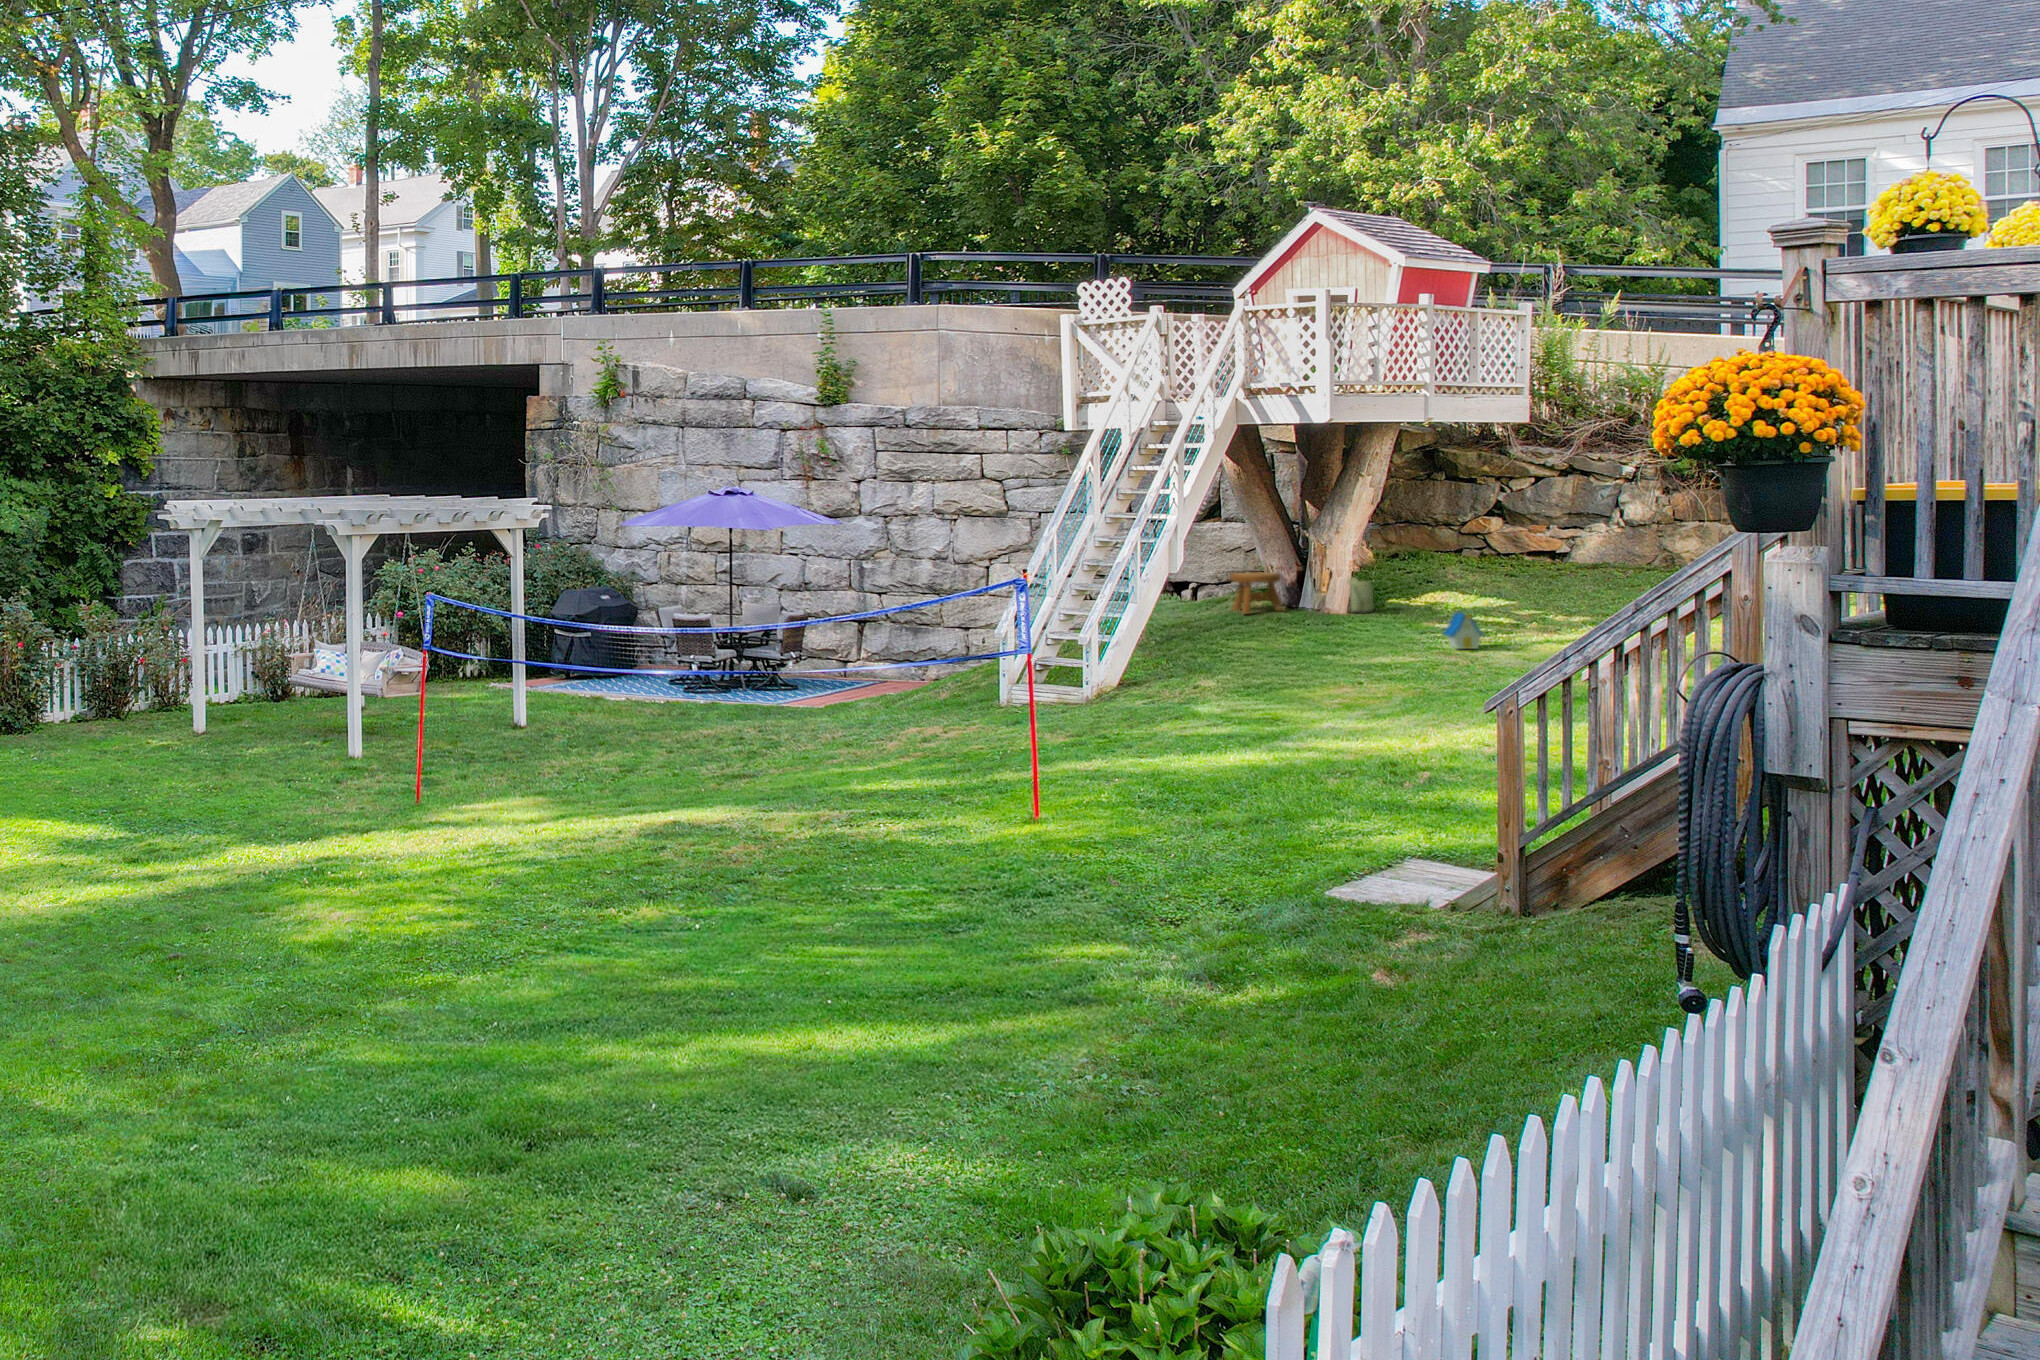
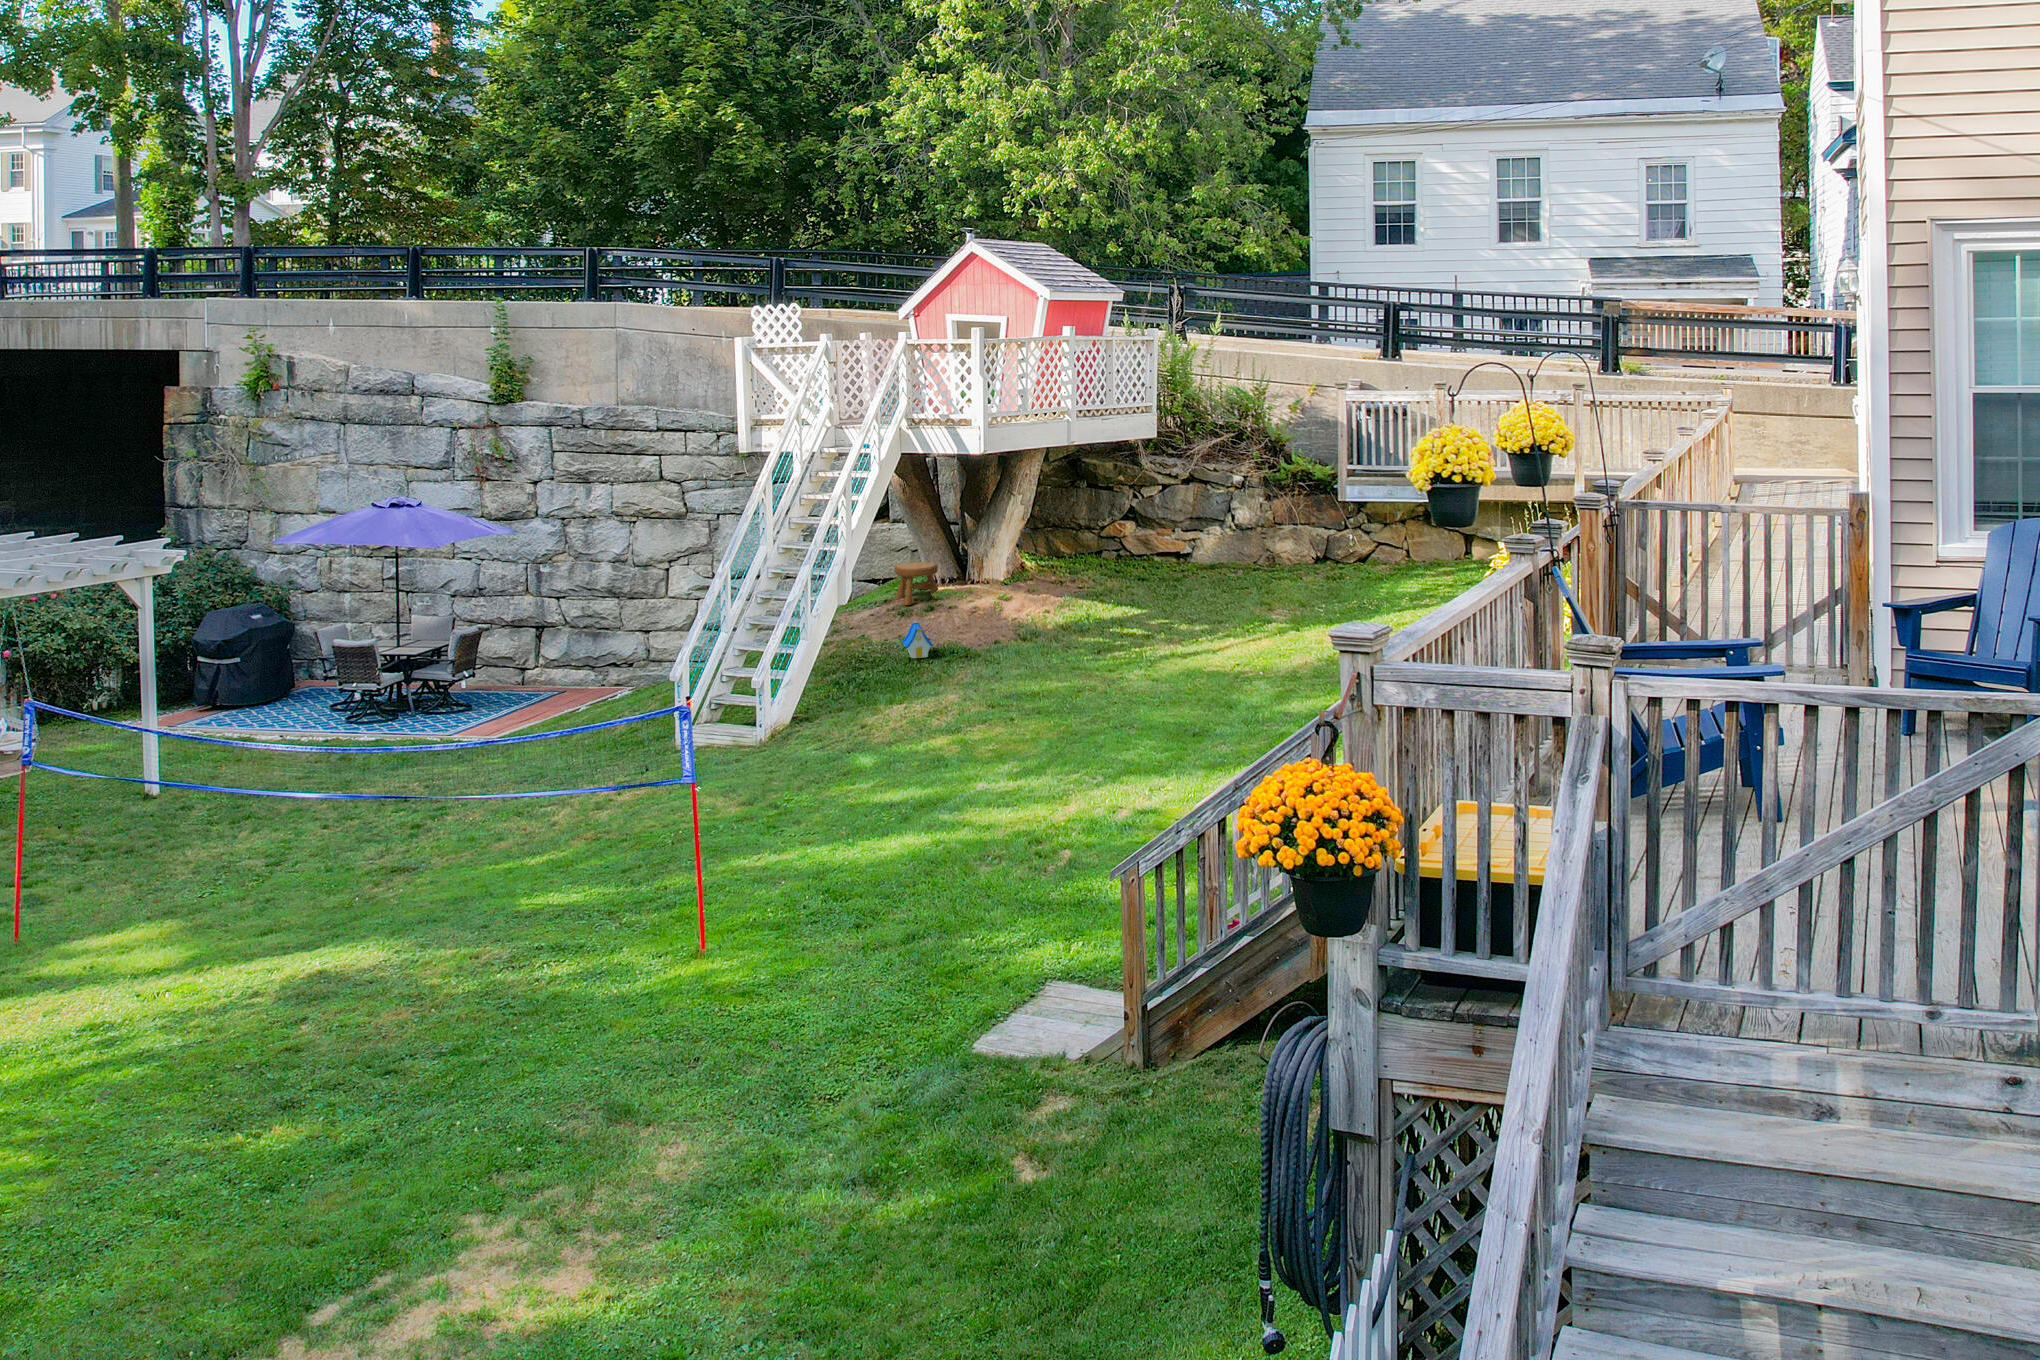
watering can: present [1348,577,1373,613] -> none [993,562,1014,601]
toy house: present [1444,612,1484,649] -> present [902,621,934,658]

